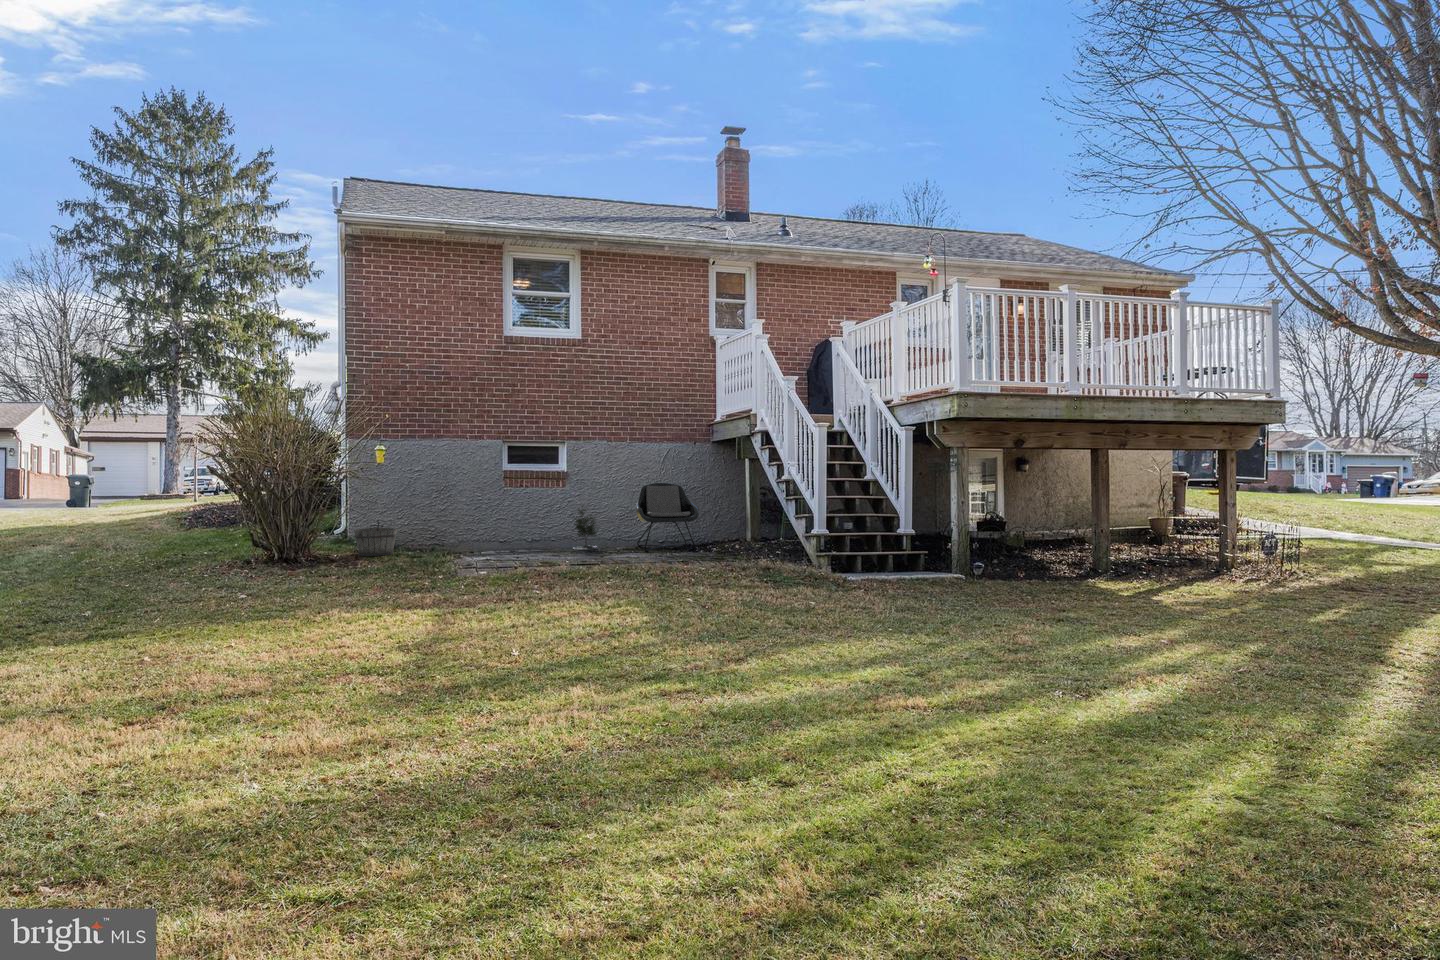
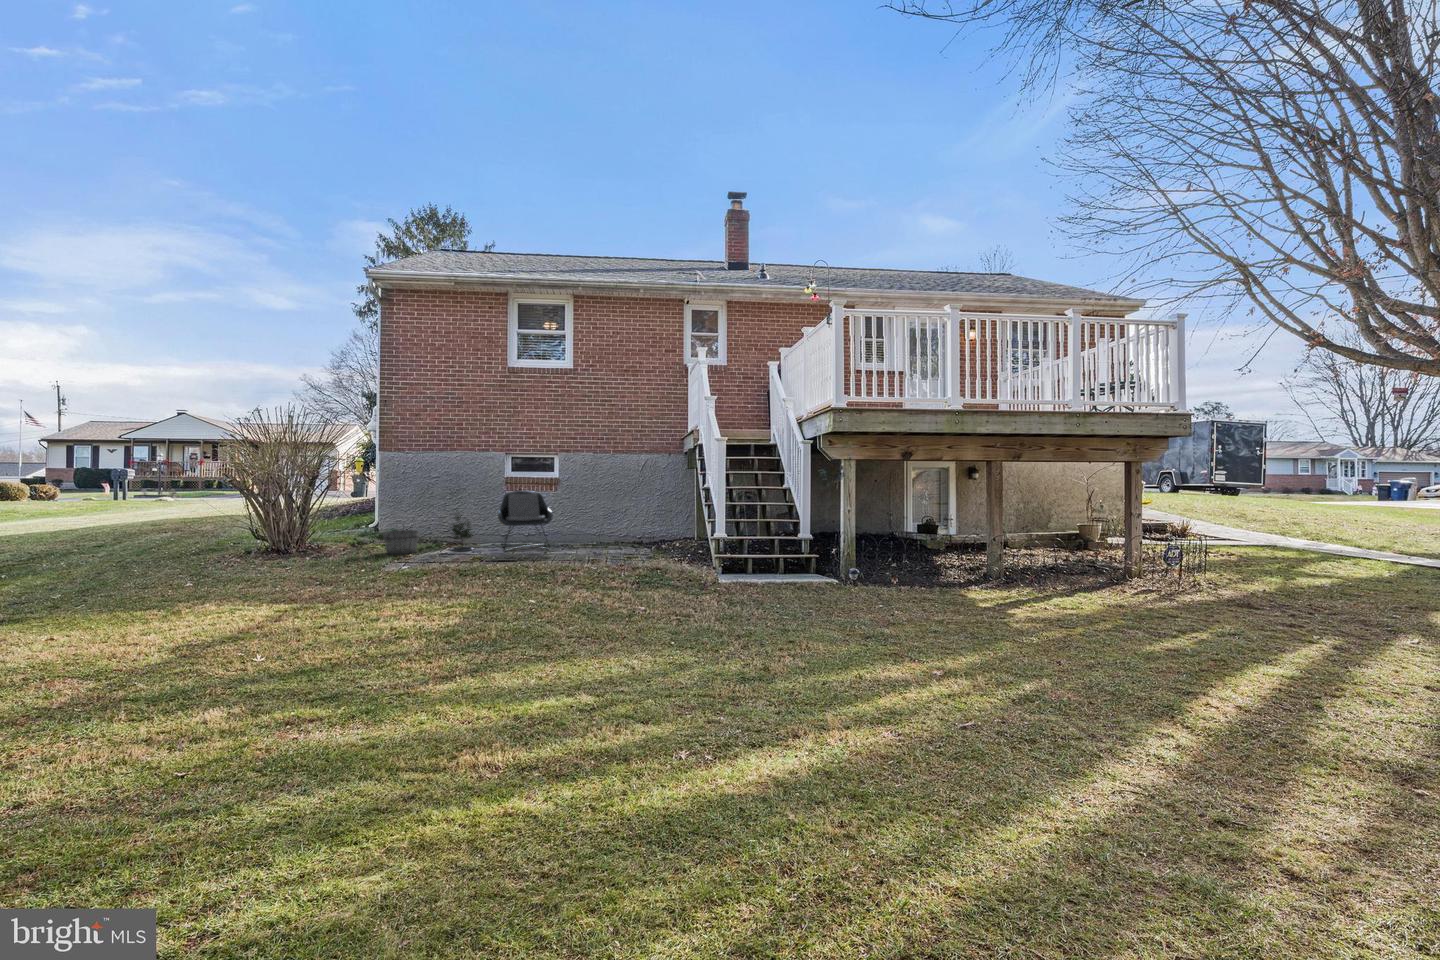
lounge chair: present [636,483,699,552] -> present [498,491,553,552]
potted tree: present [573,506,598,550] -> present [451,515,473,551]

